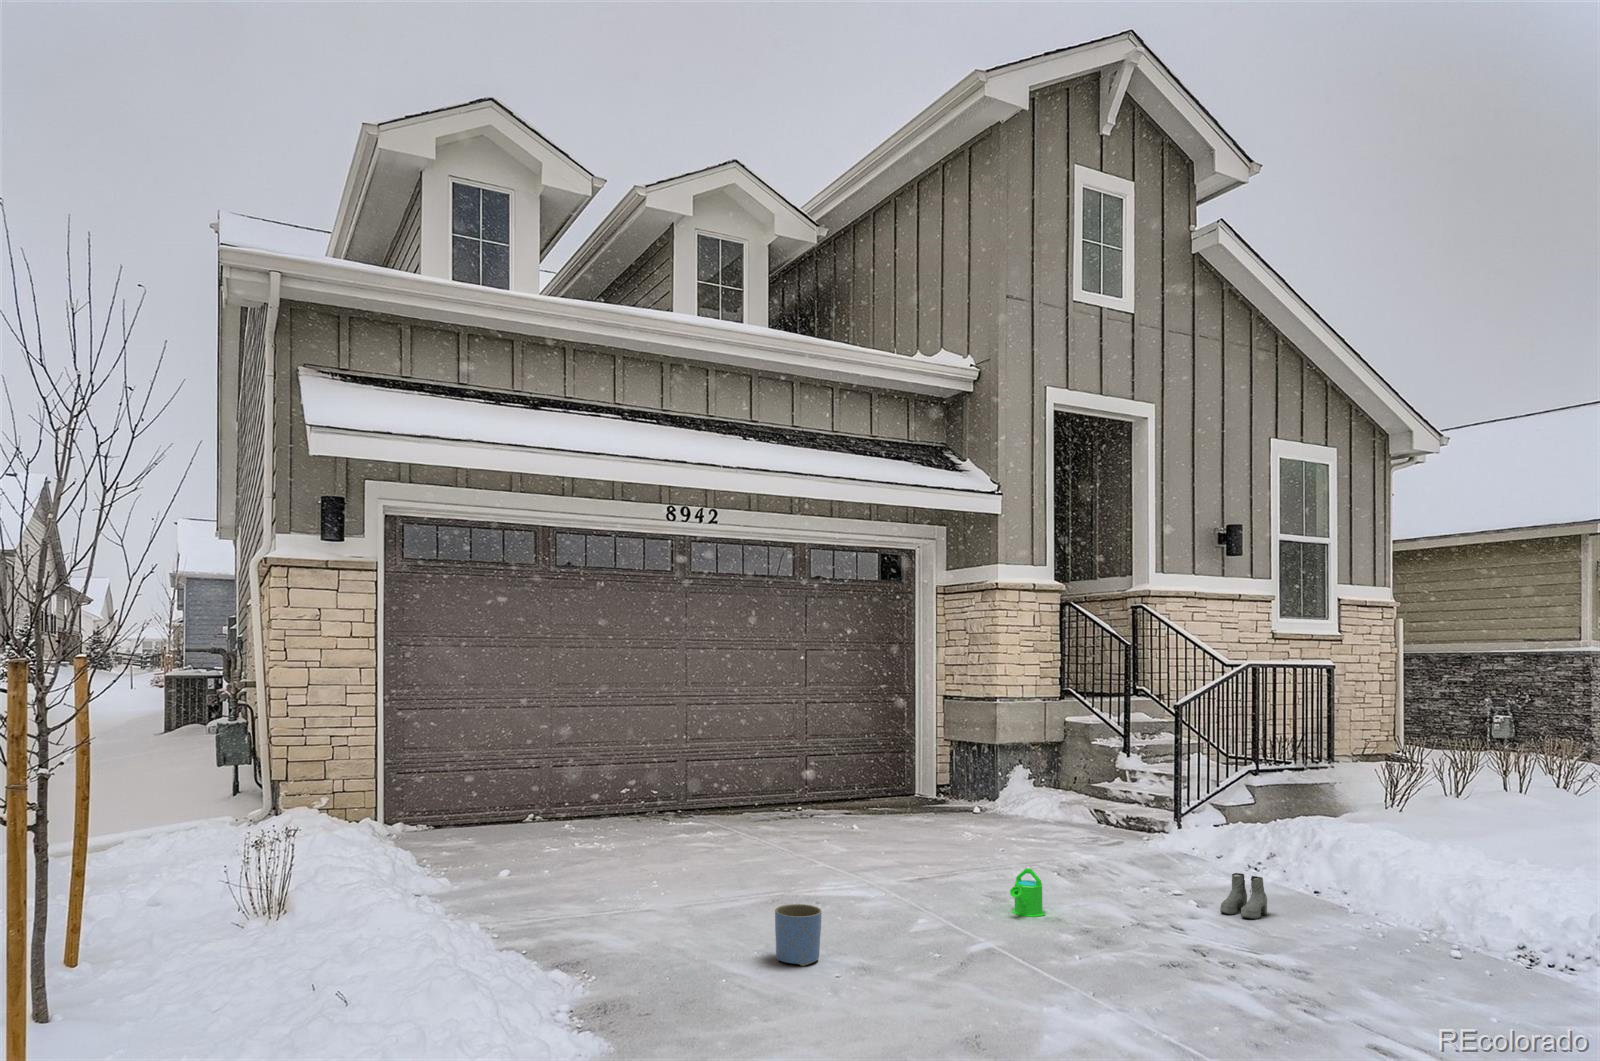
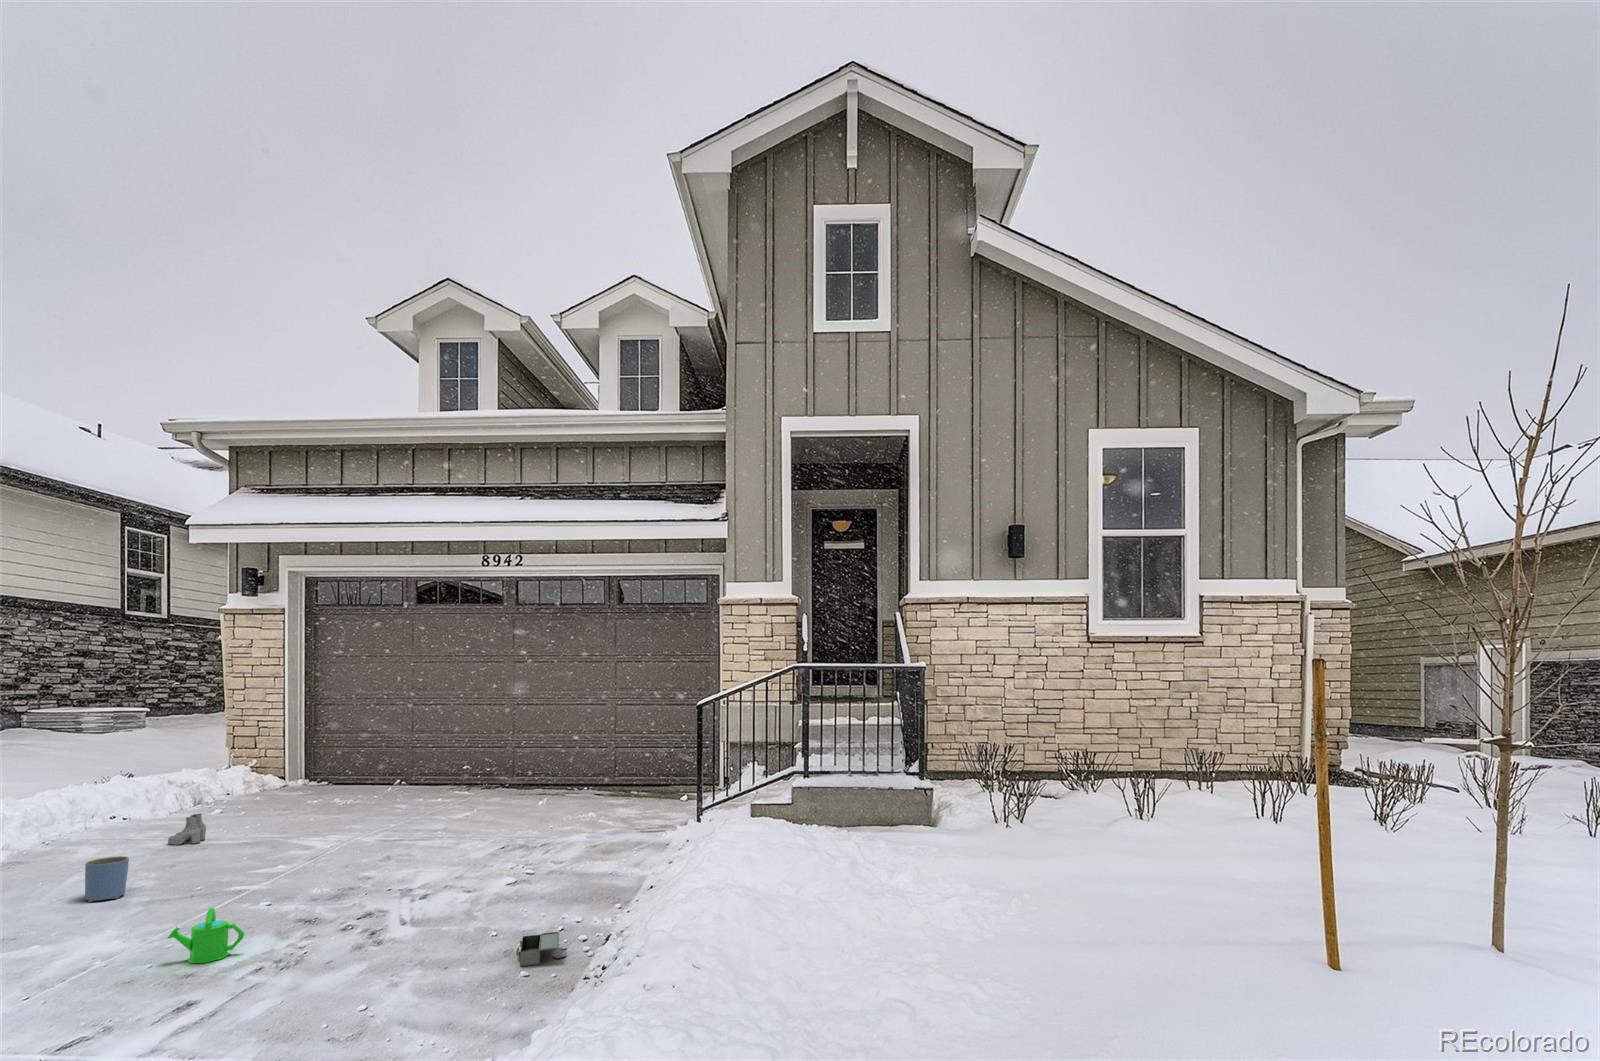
watering can: present [1010,868,1045,917] -> present [167,908,244,963]
boots: present [1220,873,1267,919] -> present [168,814,206,845]
toolbox: none [1380,924,1446,956] -> present [516,932,560,966]

